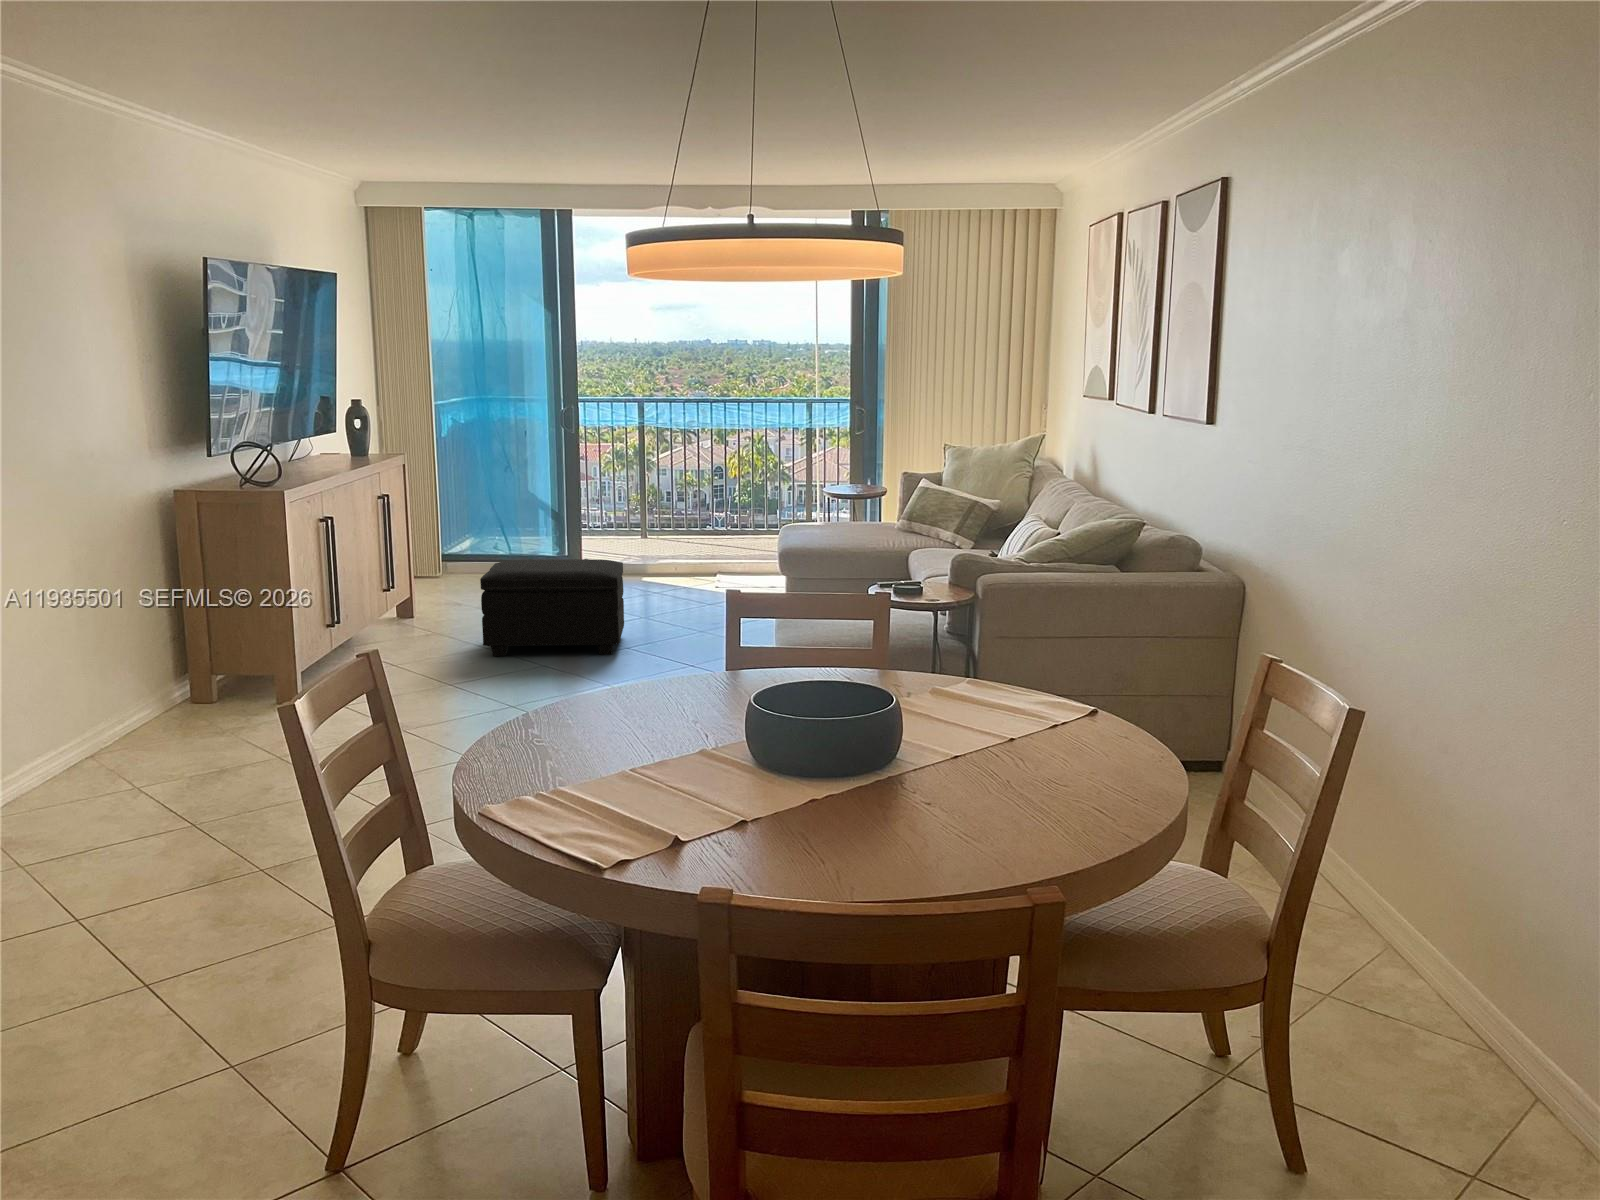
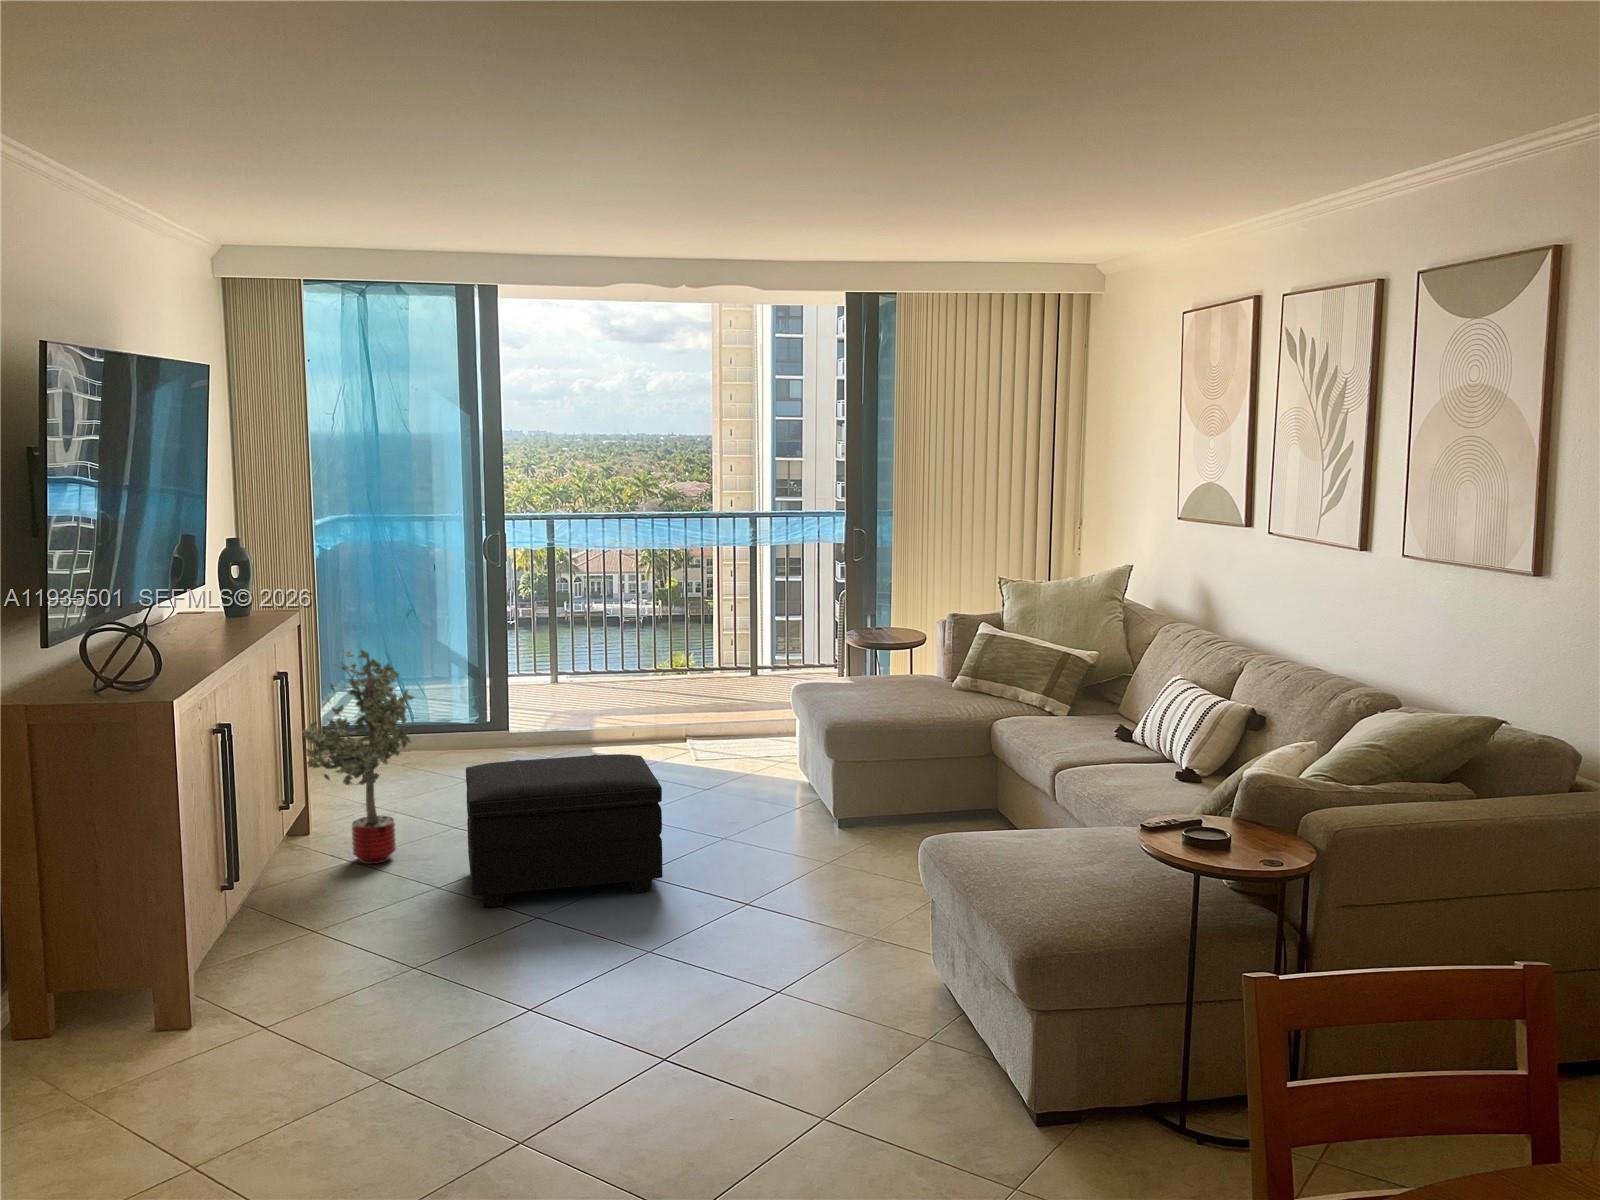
potted tree: none [386,478,471,632] -> present [303,650,414,864]

